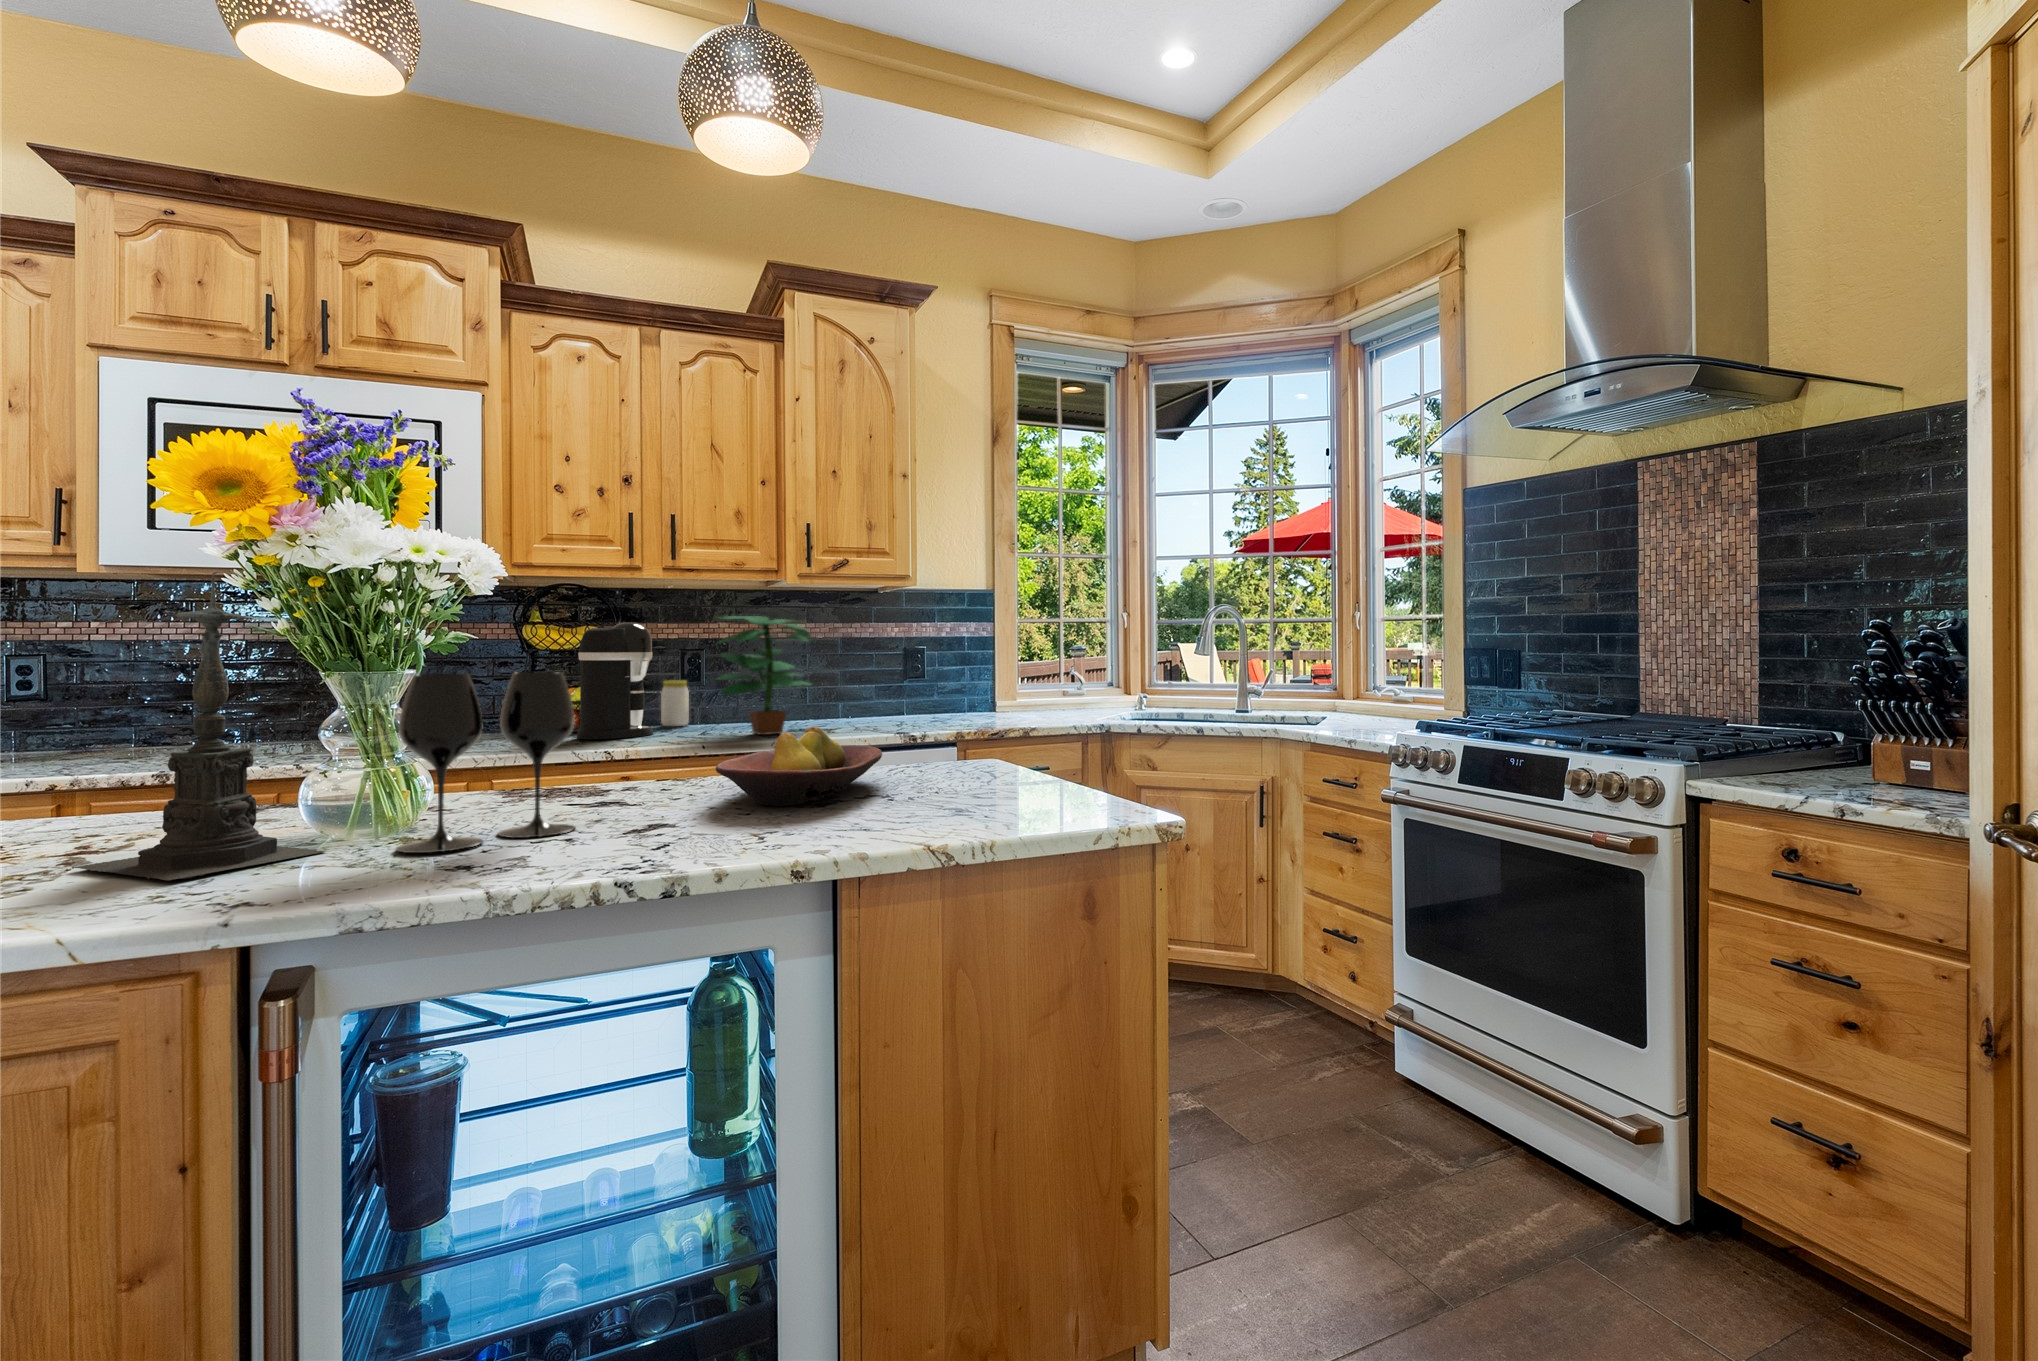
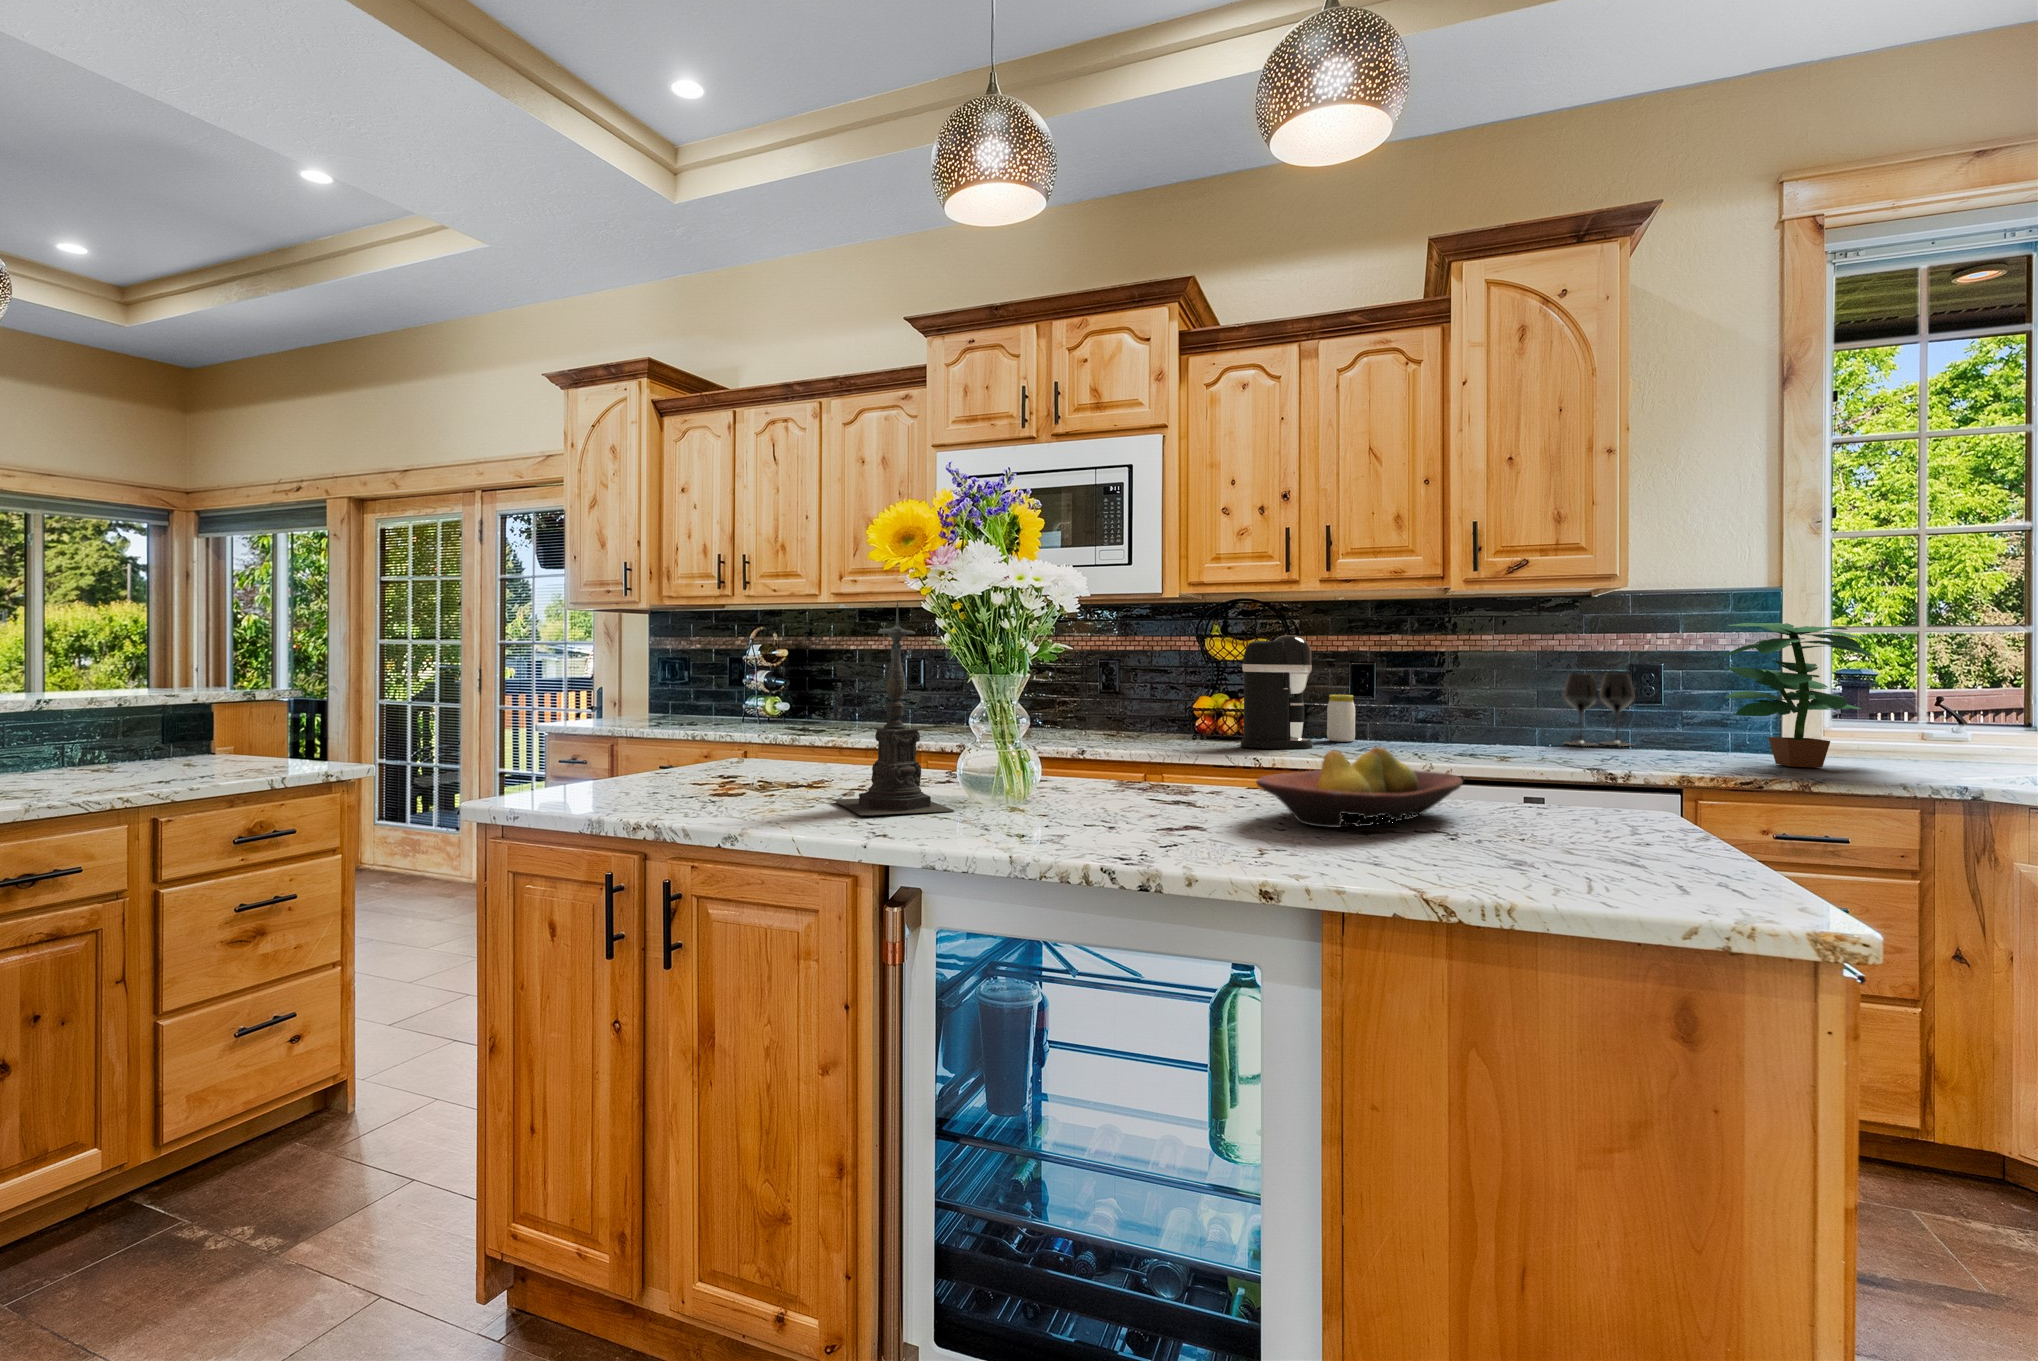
potted plant: present [716,616,811,735] -> present [1722,623,1873,768]
wine glass: present [396,672,575,853] -> present [1564,673,1634,746]

